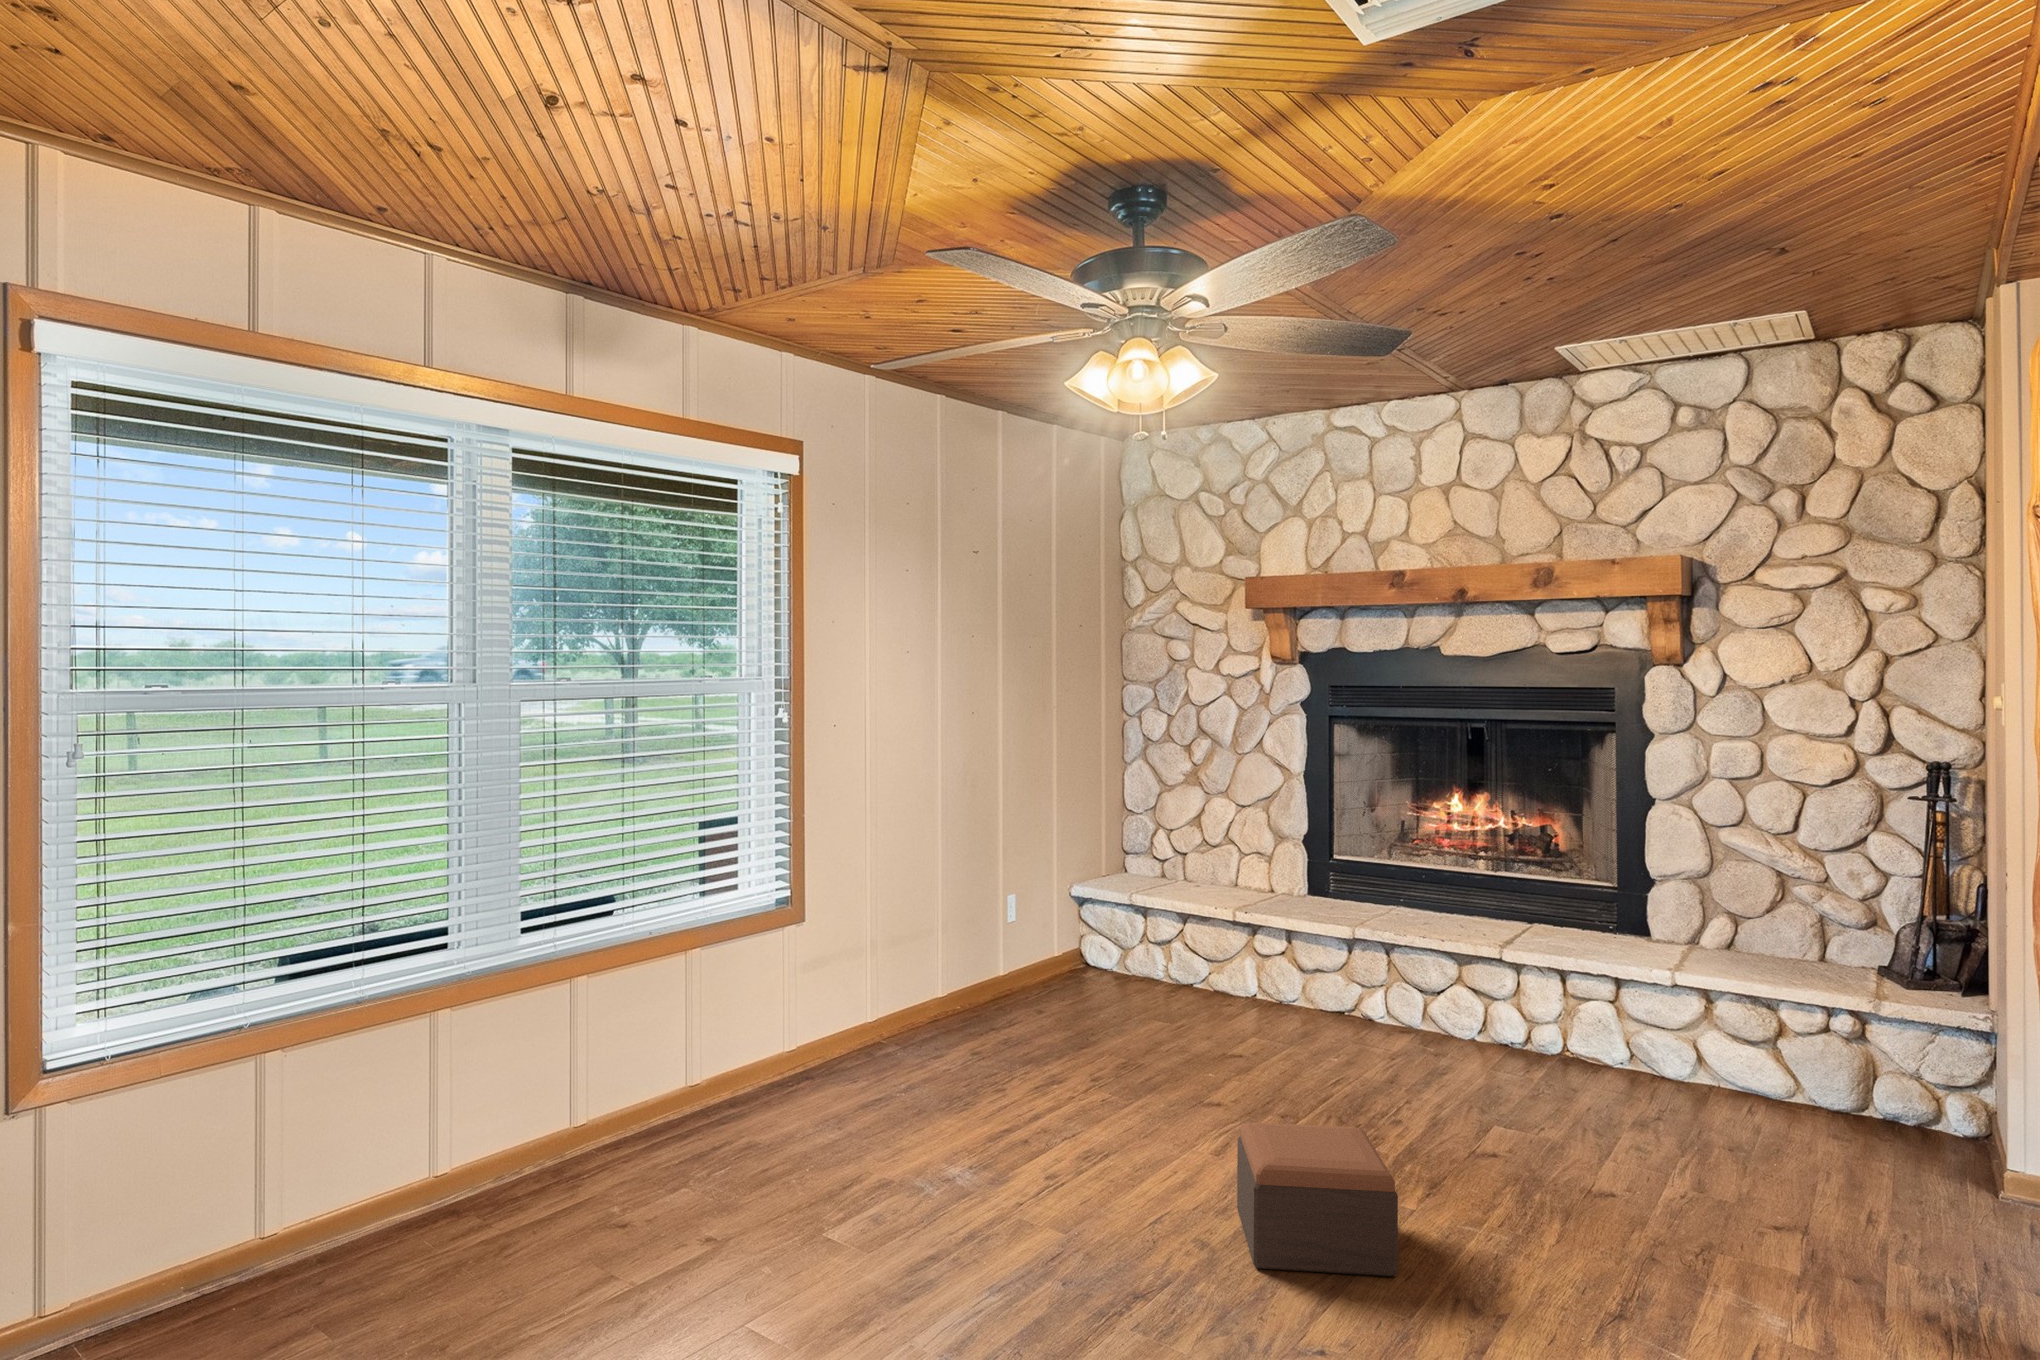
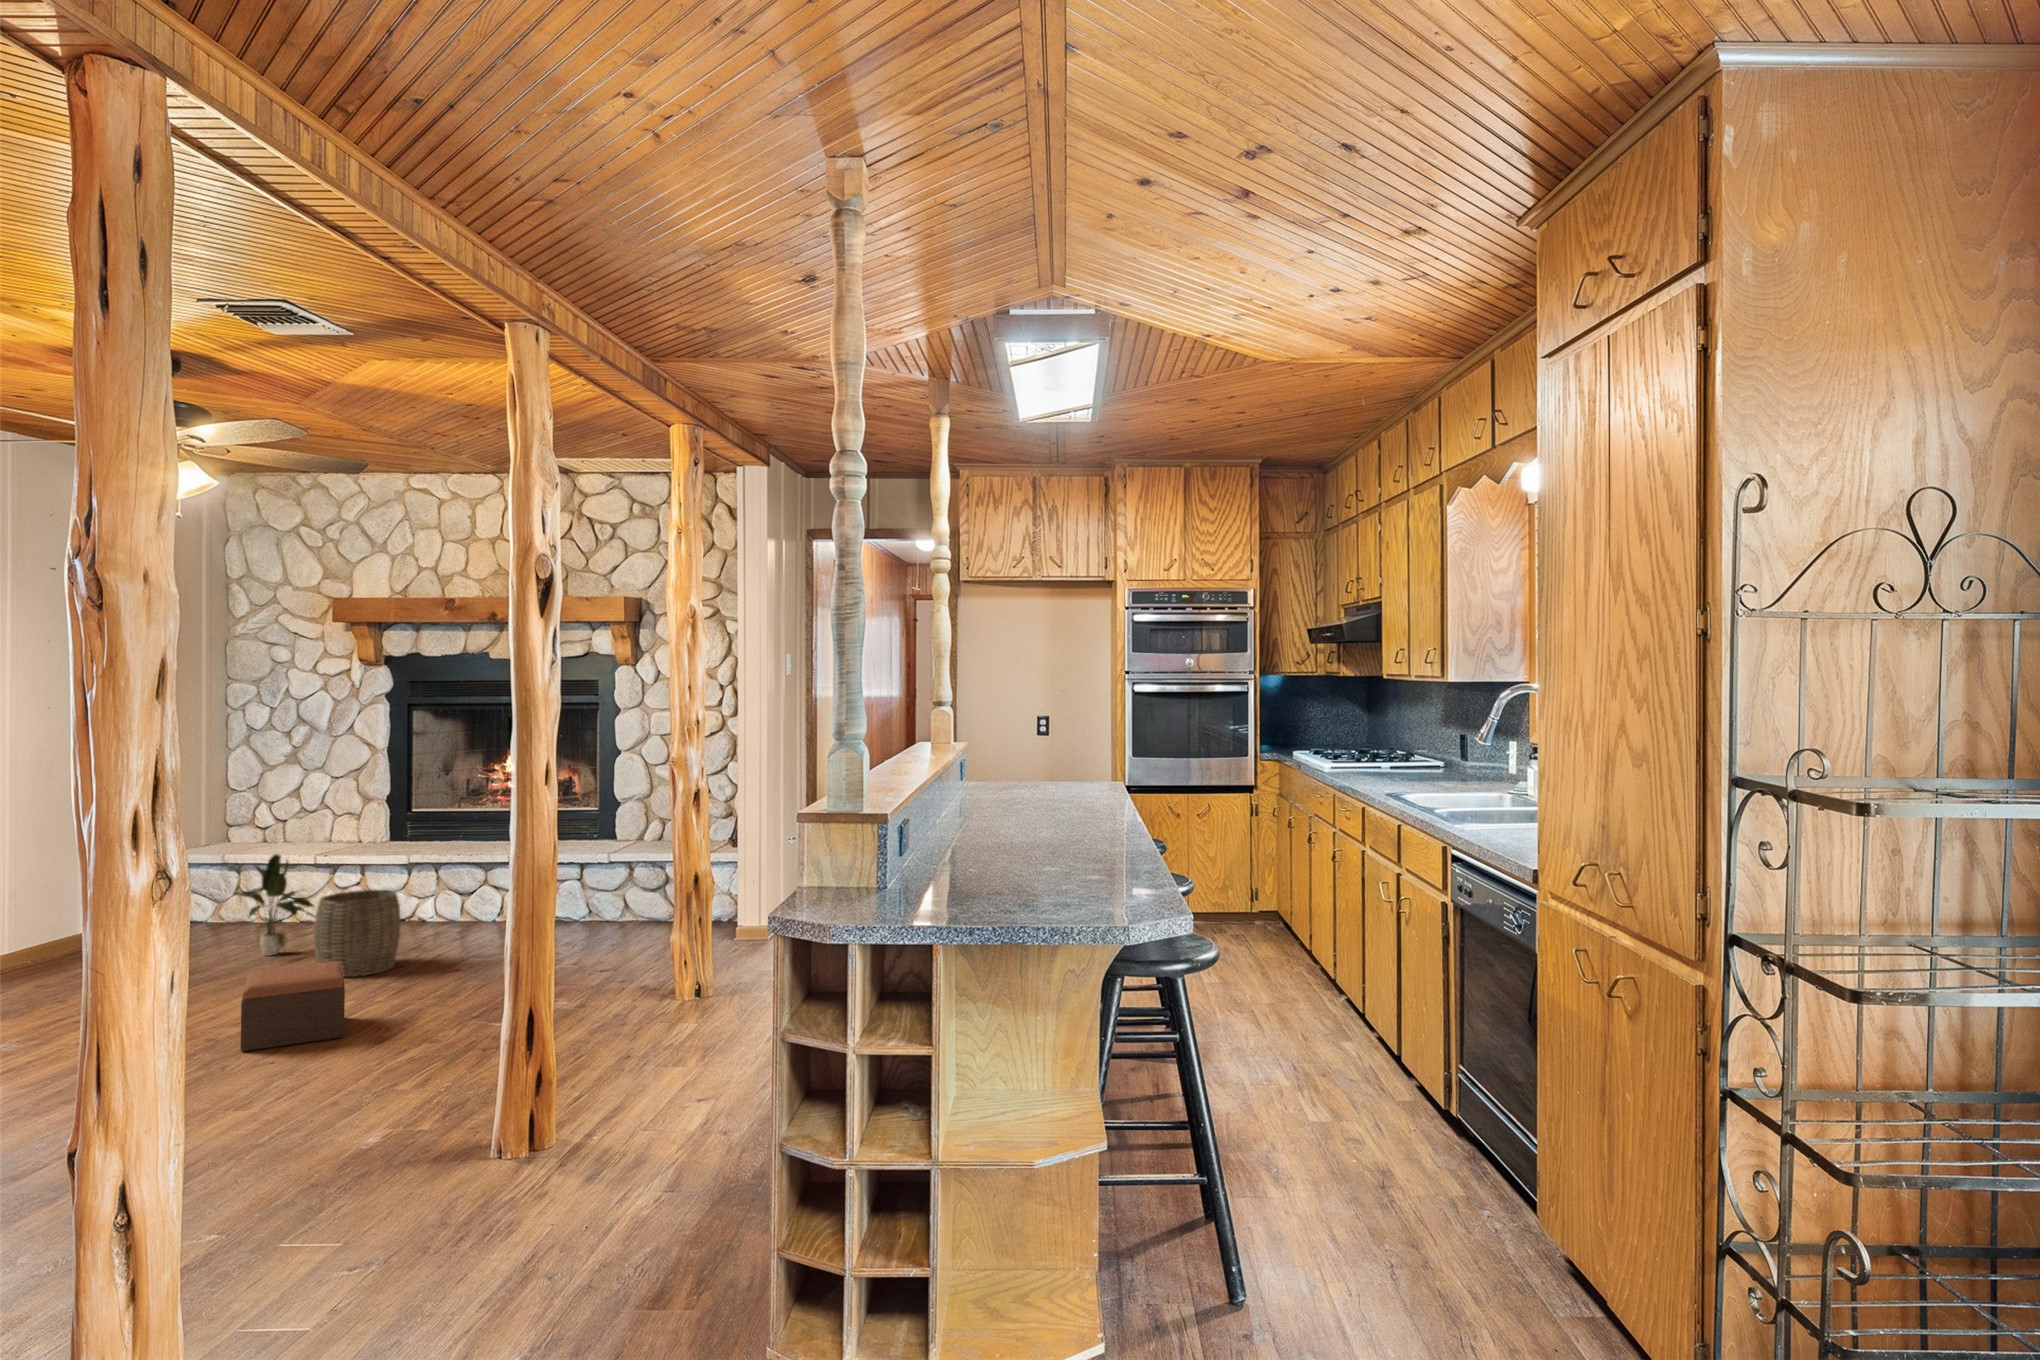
potted plant: none [1165,911,1254,1048] -> present [236,854,315,956]
woven basket: none [1275,984,1387,1120] -> present [314,890,401,977]

